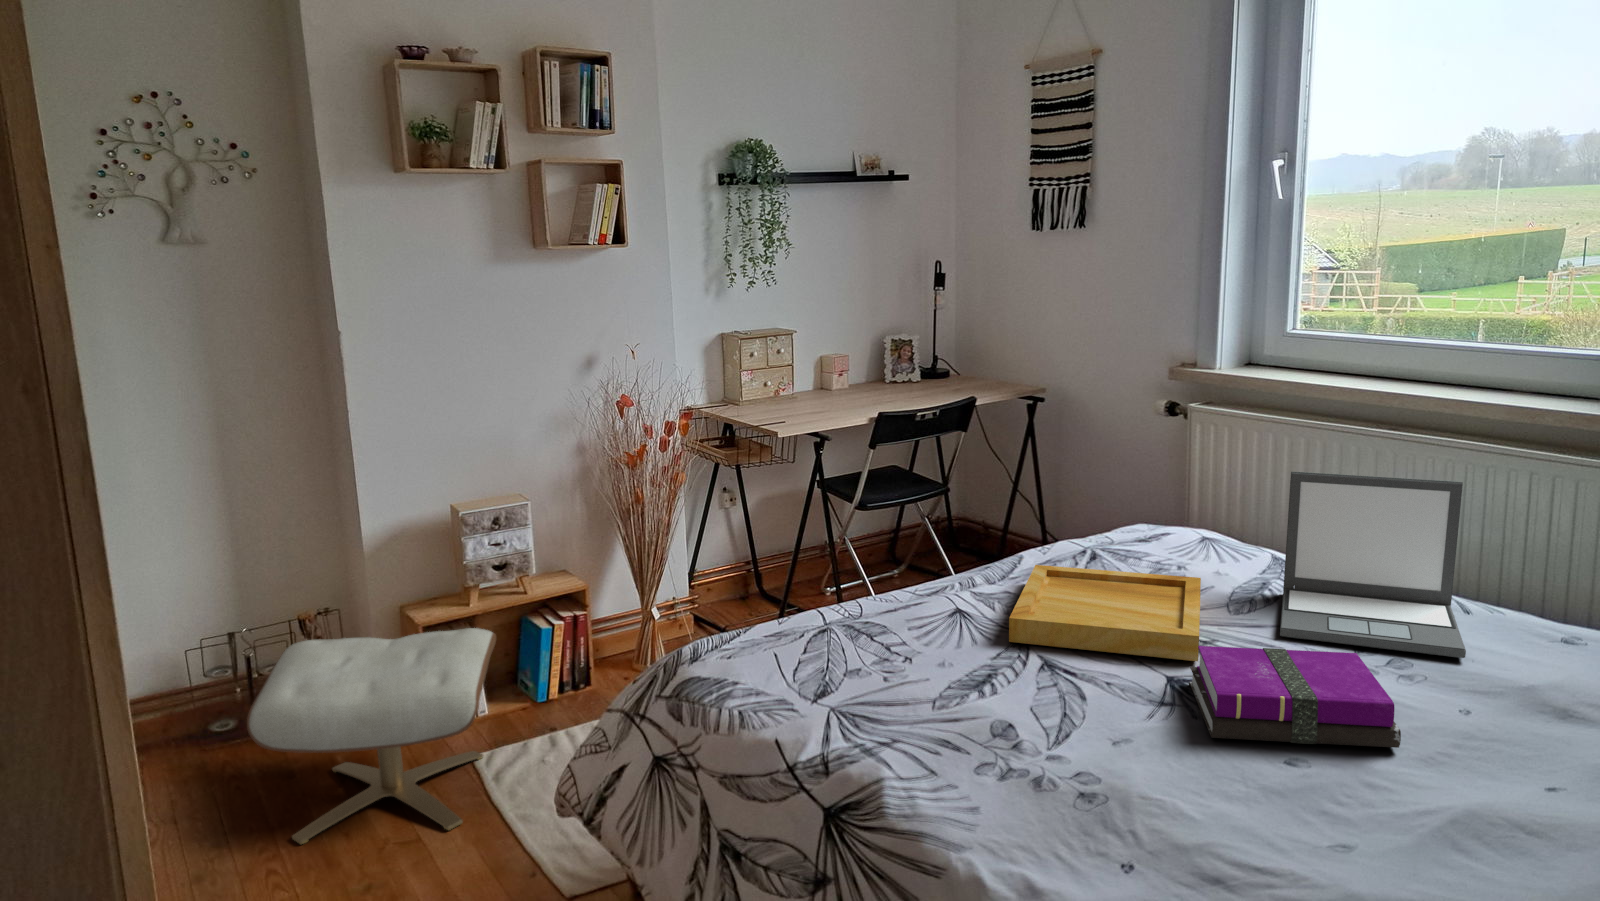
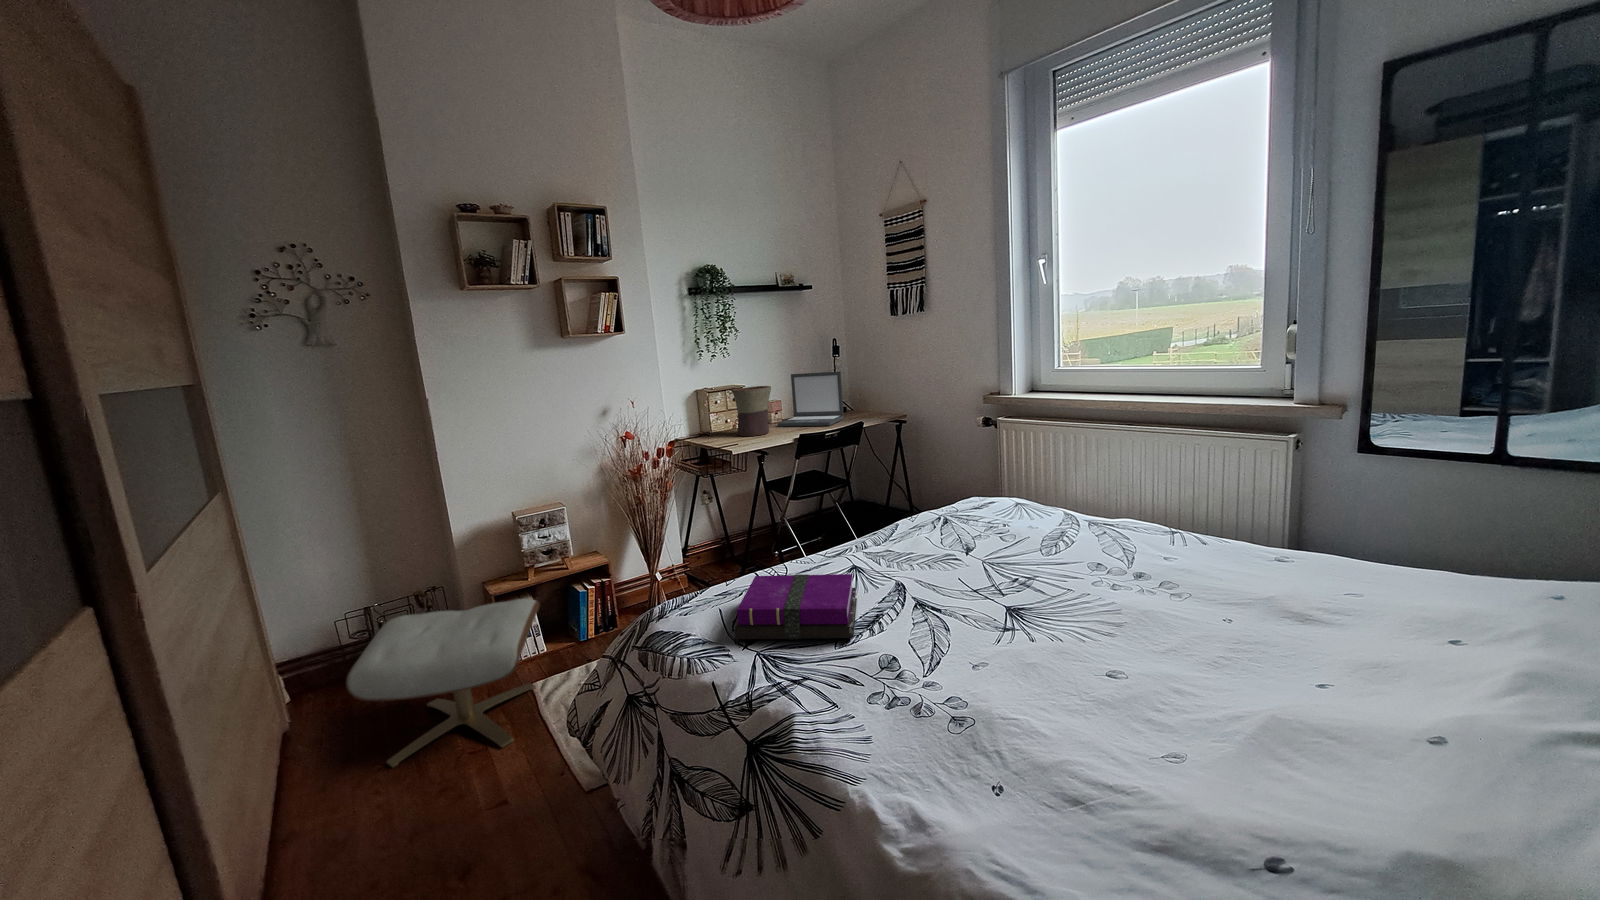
flower pot: none [777,332,837,409] -> present [732,386,771,436]
laptop: present [1280,472,1466,658] -> present [778,372,844,427]
tray: present [1009,565,1201,661] -> none [889,531,1027,595]
notebook: present [1190,646,1401,748] -> present [735,574,857,639]

